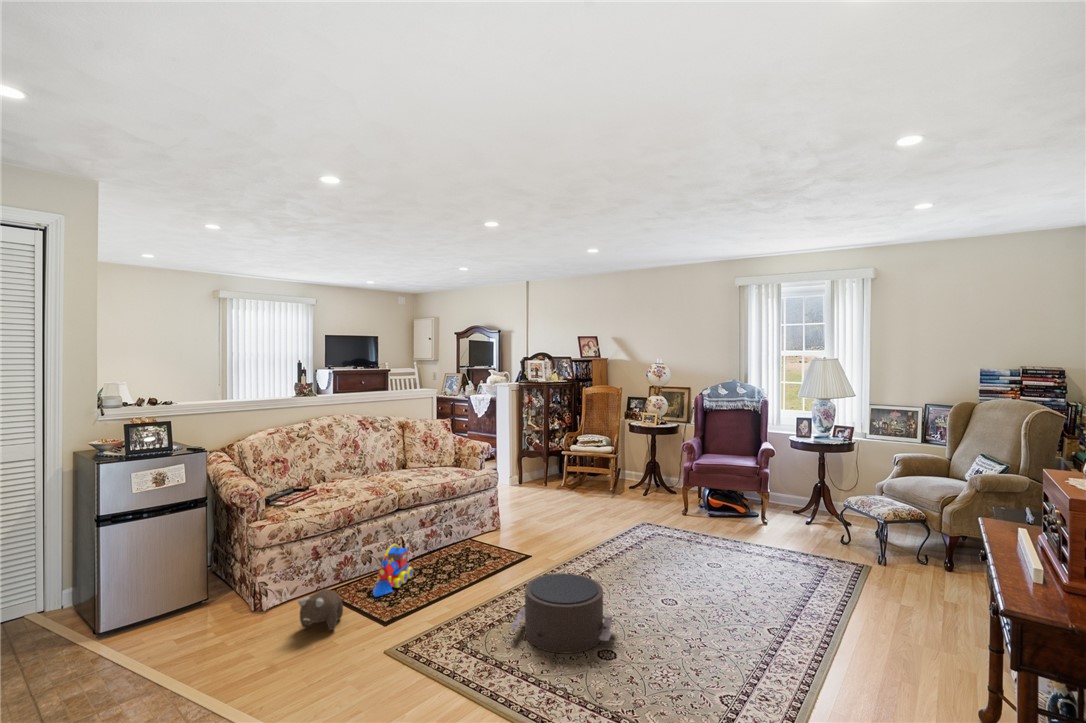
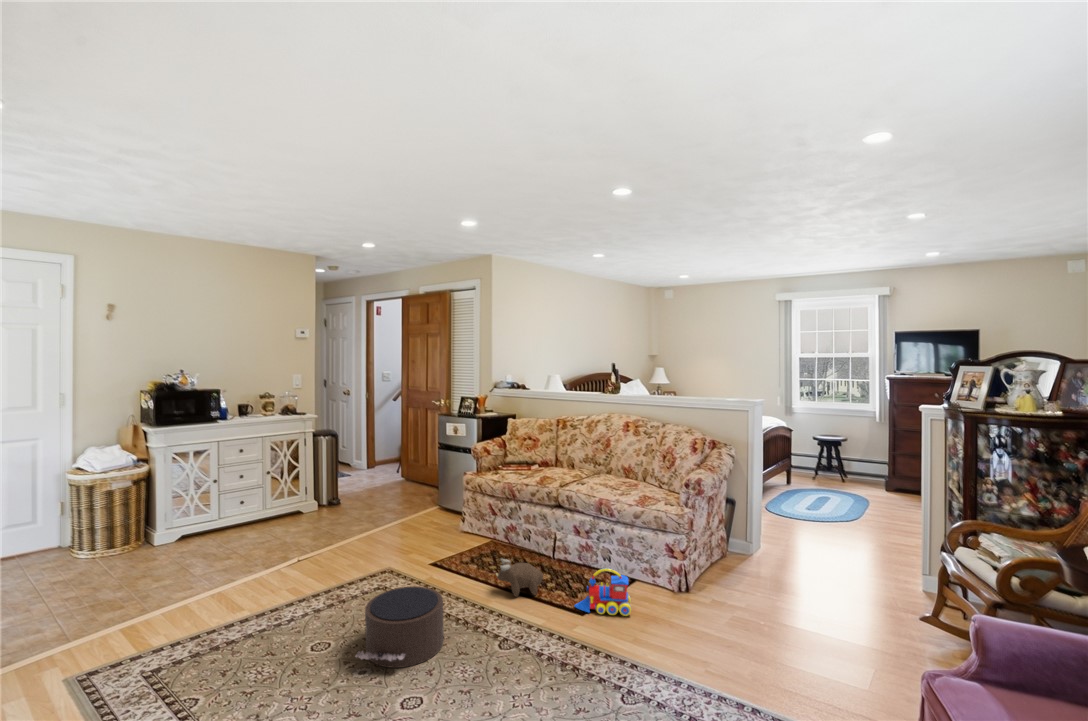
toy train: present [373,543,413,597] -> present [575,568,631,616]
plush toy: present [298,589,343,630] -> present [496,559,543,597]

